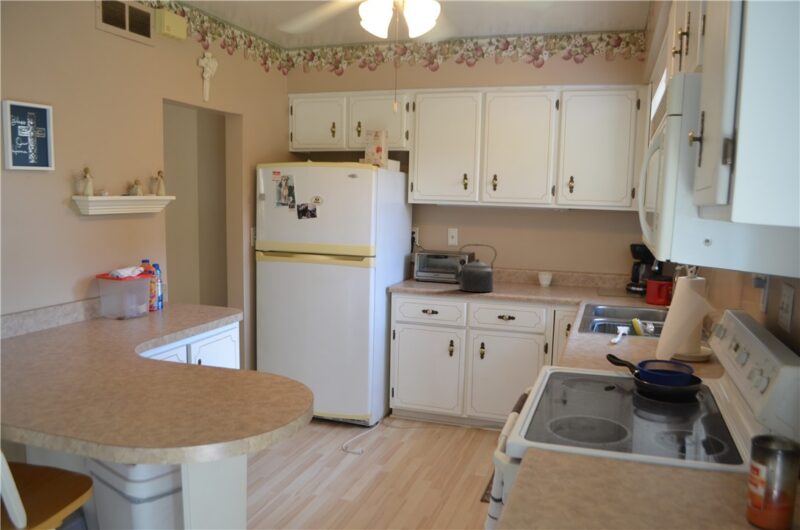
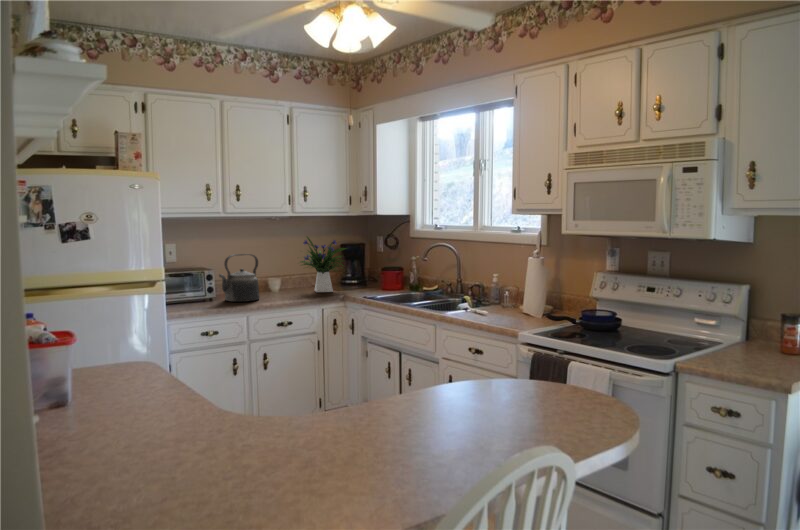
flower arrangement: none [546,231,608,296] -> present [301,237,347,292]

